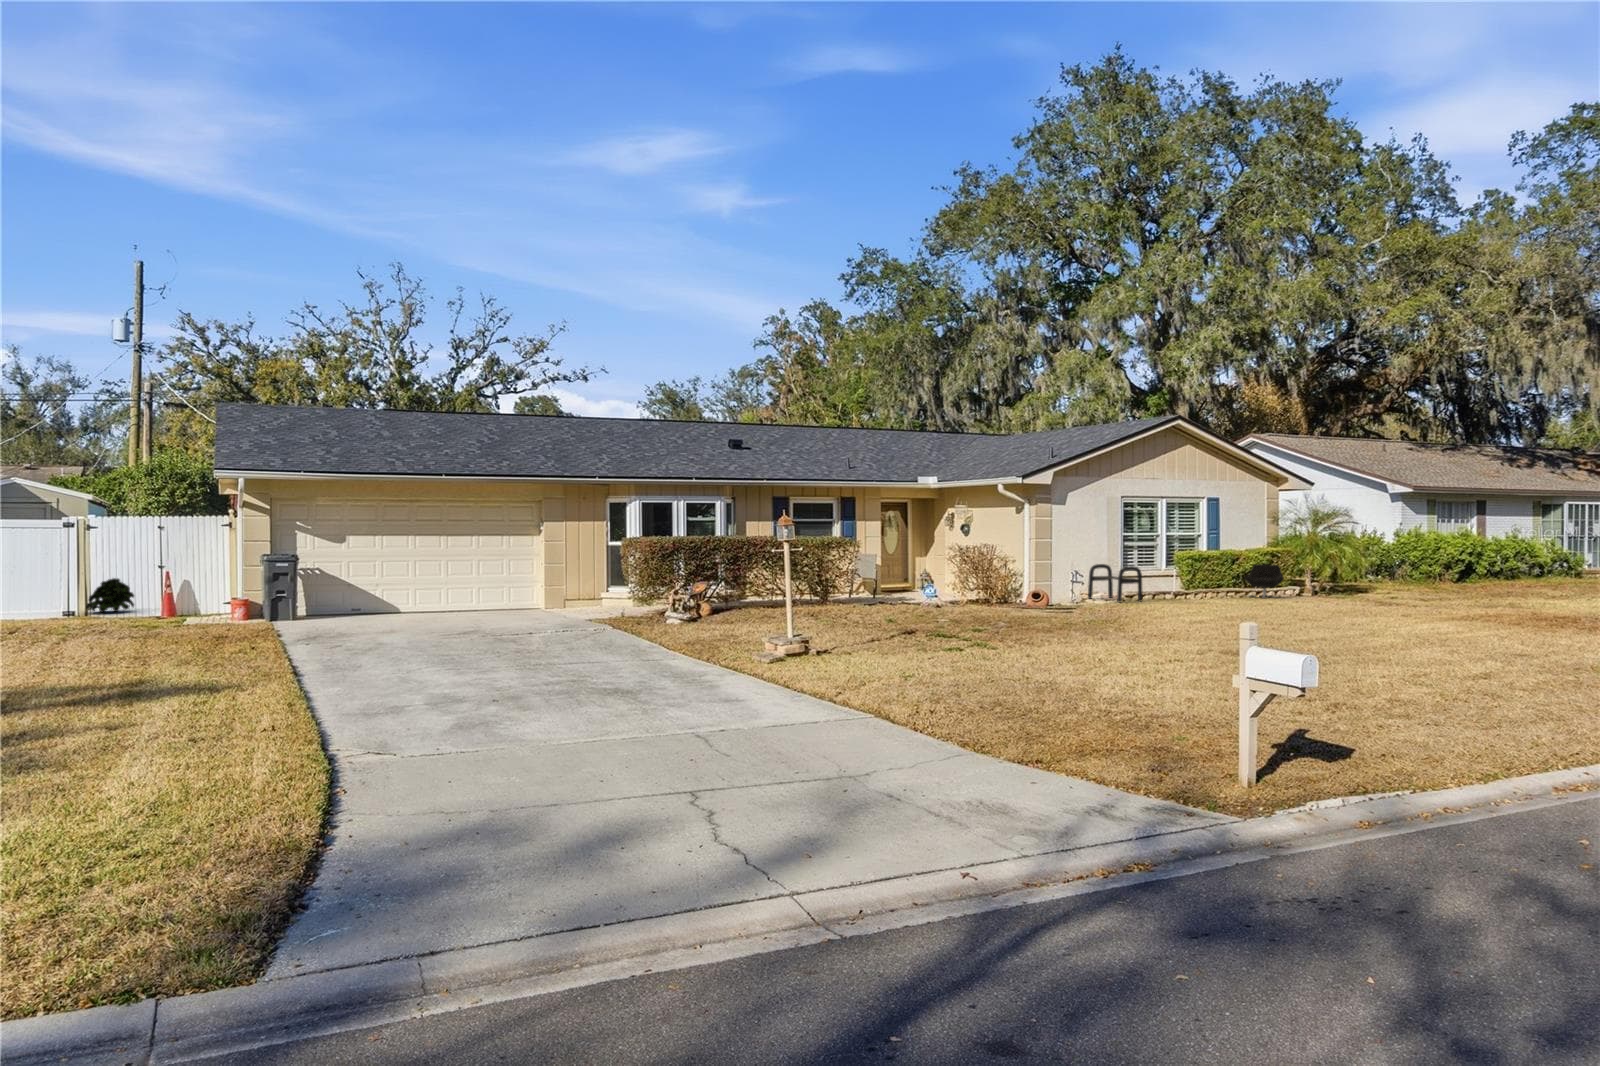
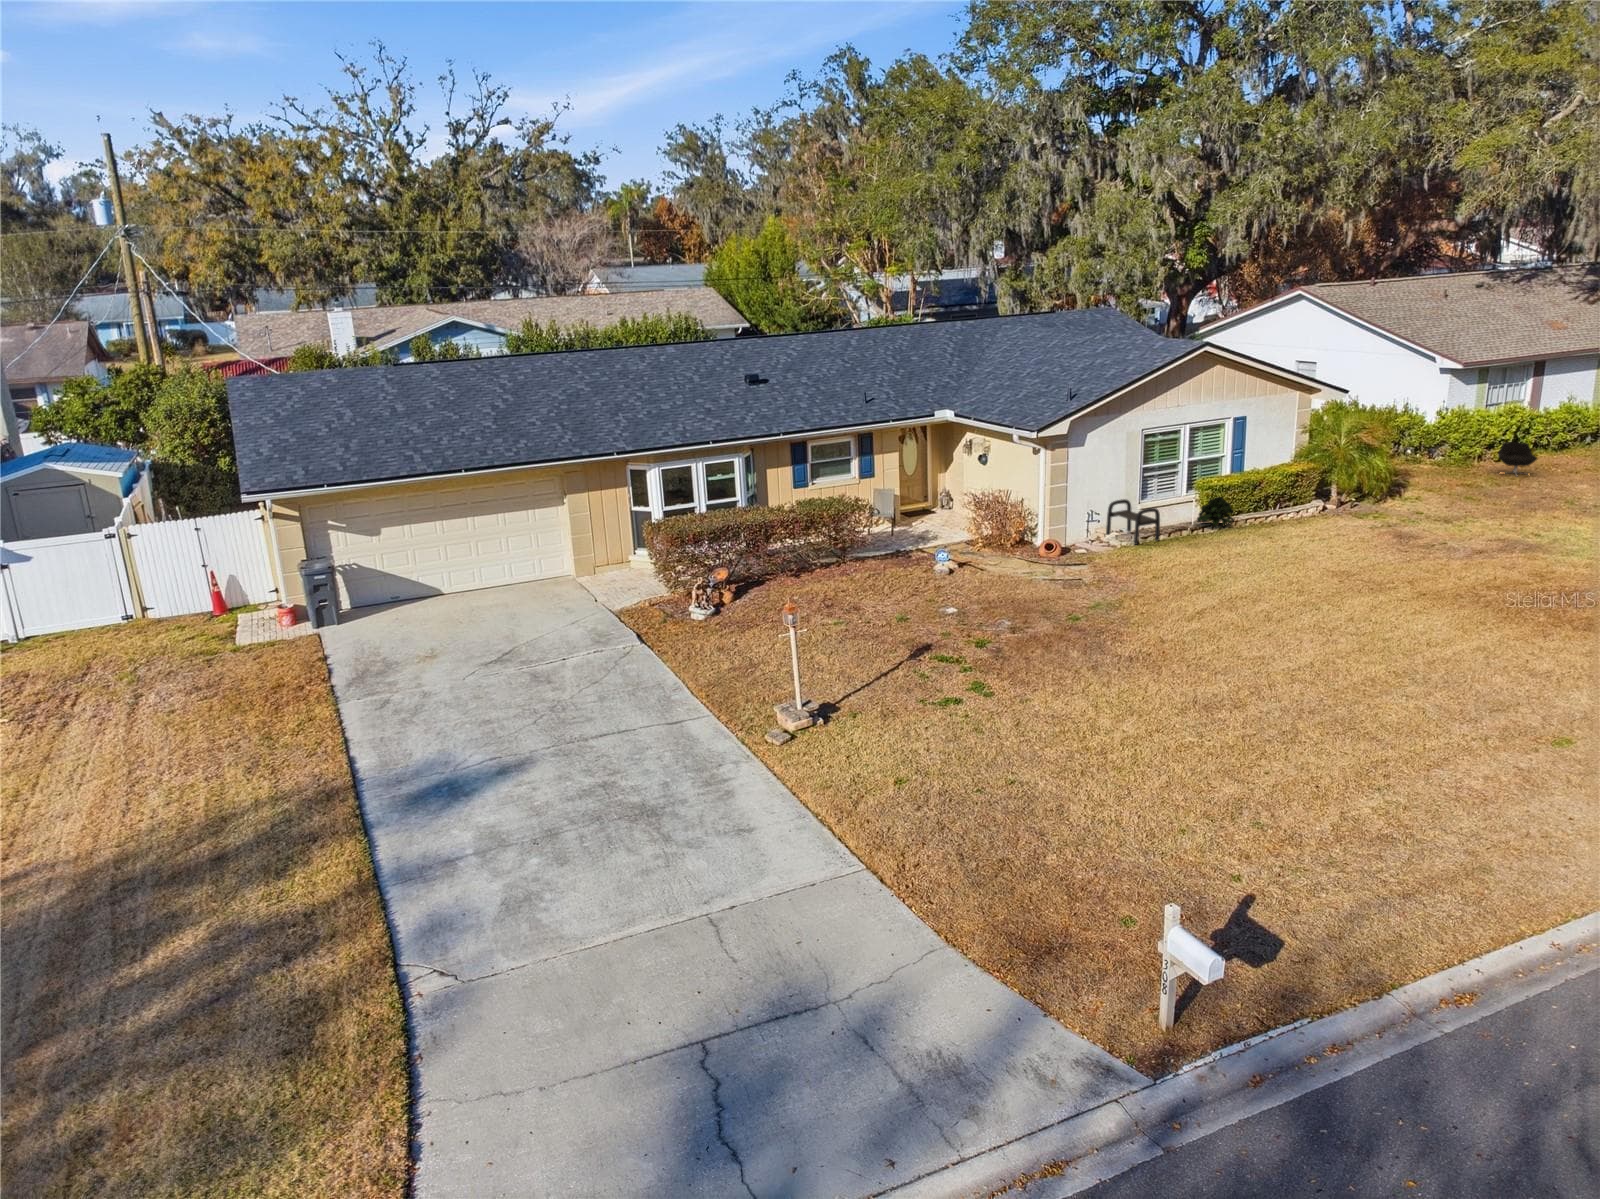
lounge chair: present [1244,564,1284,597] -> present [1498,442,1537,476]
potted plant: present [86,578,134,612] -> present [1197,497,1234,527]

